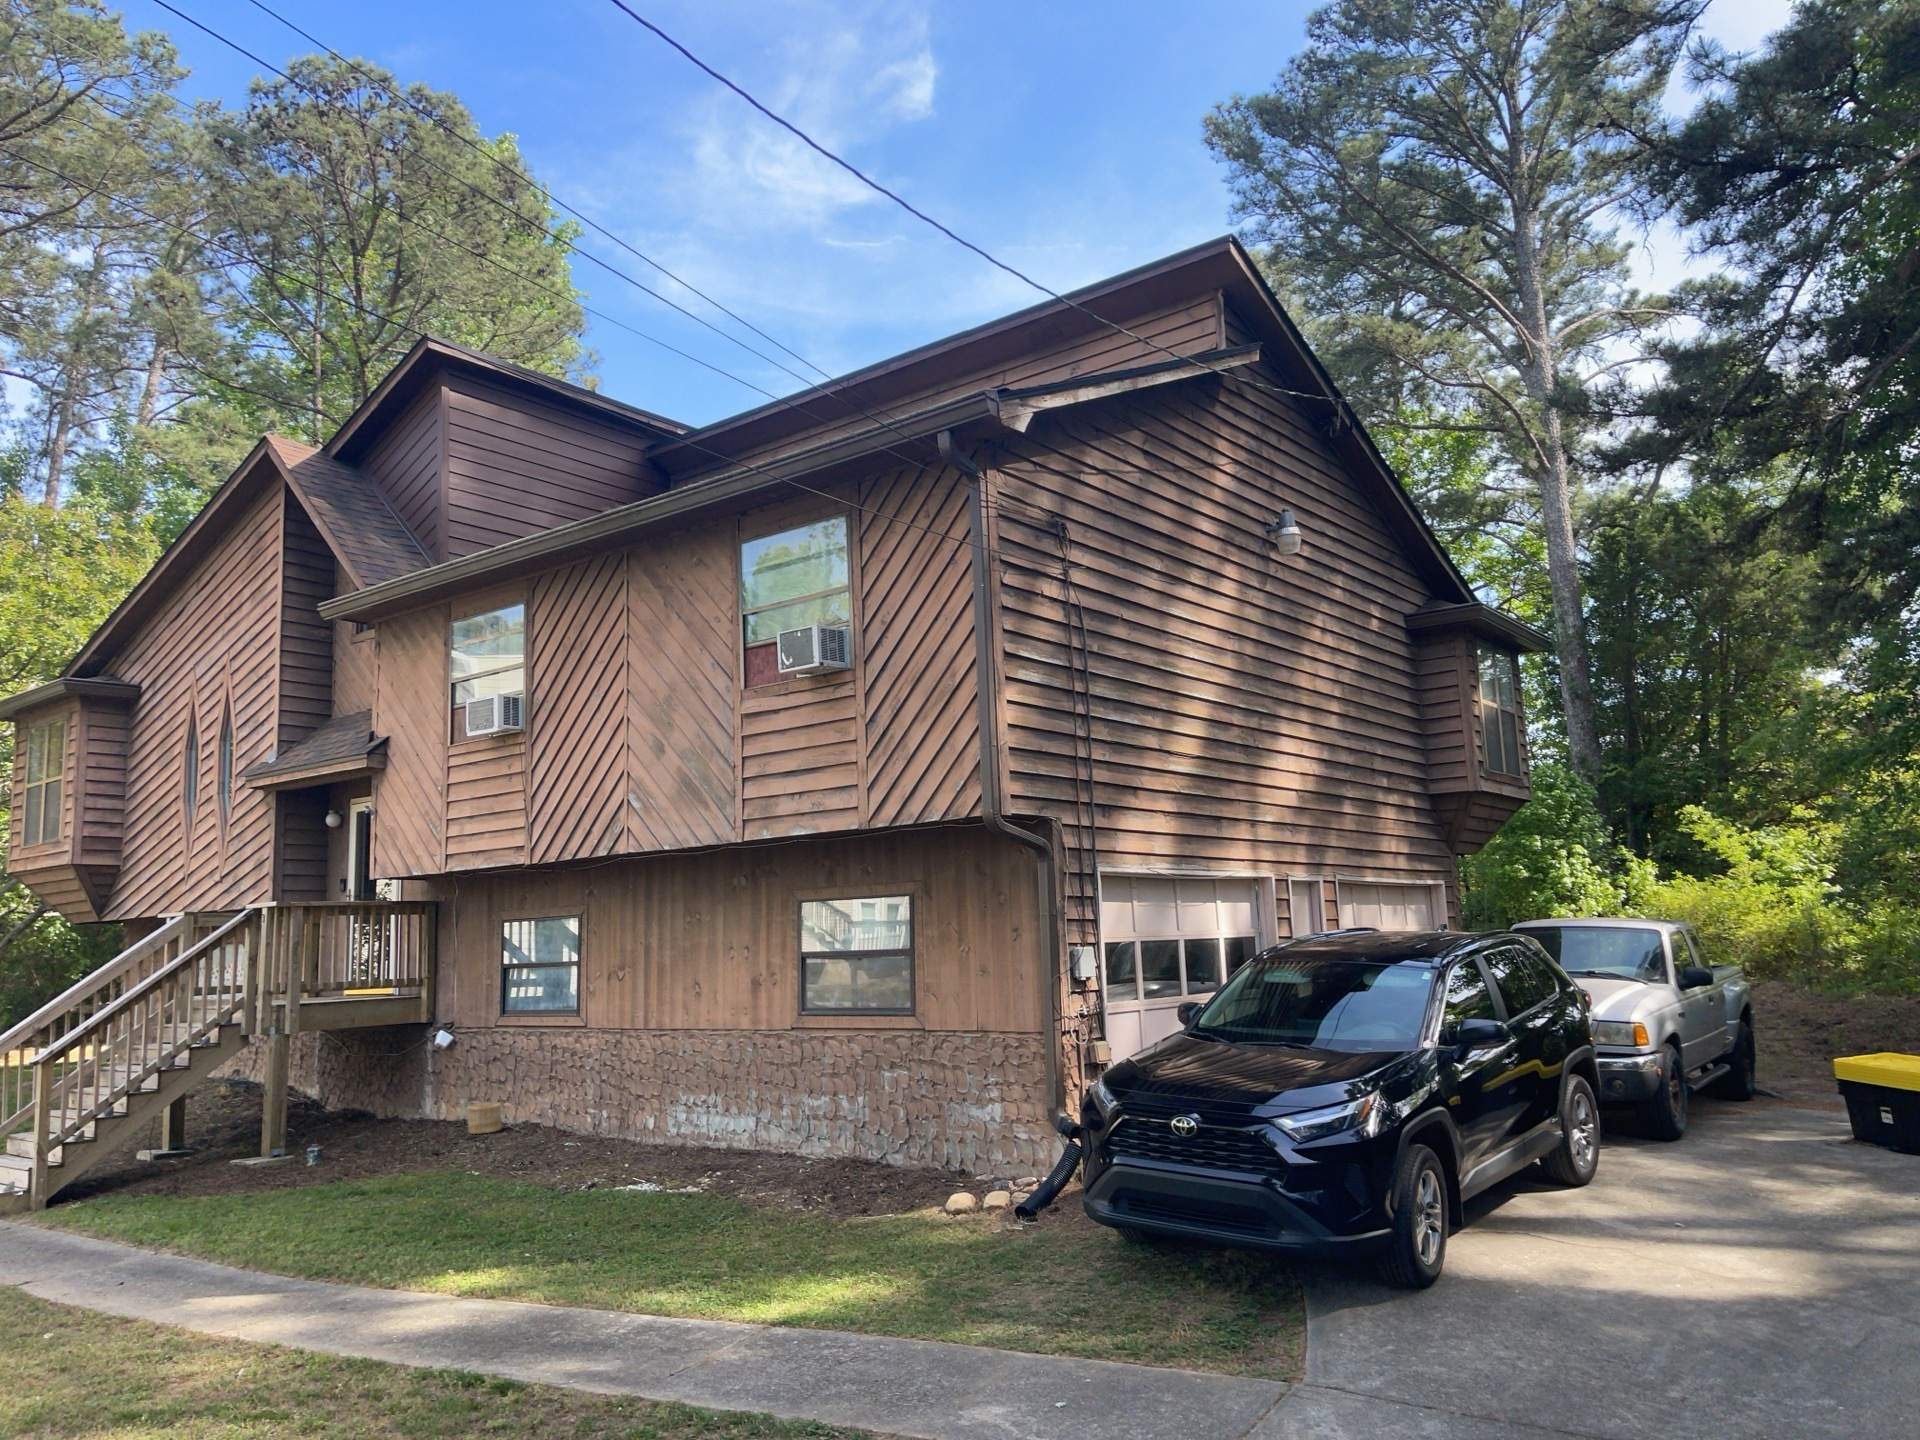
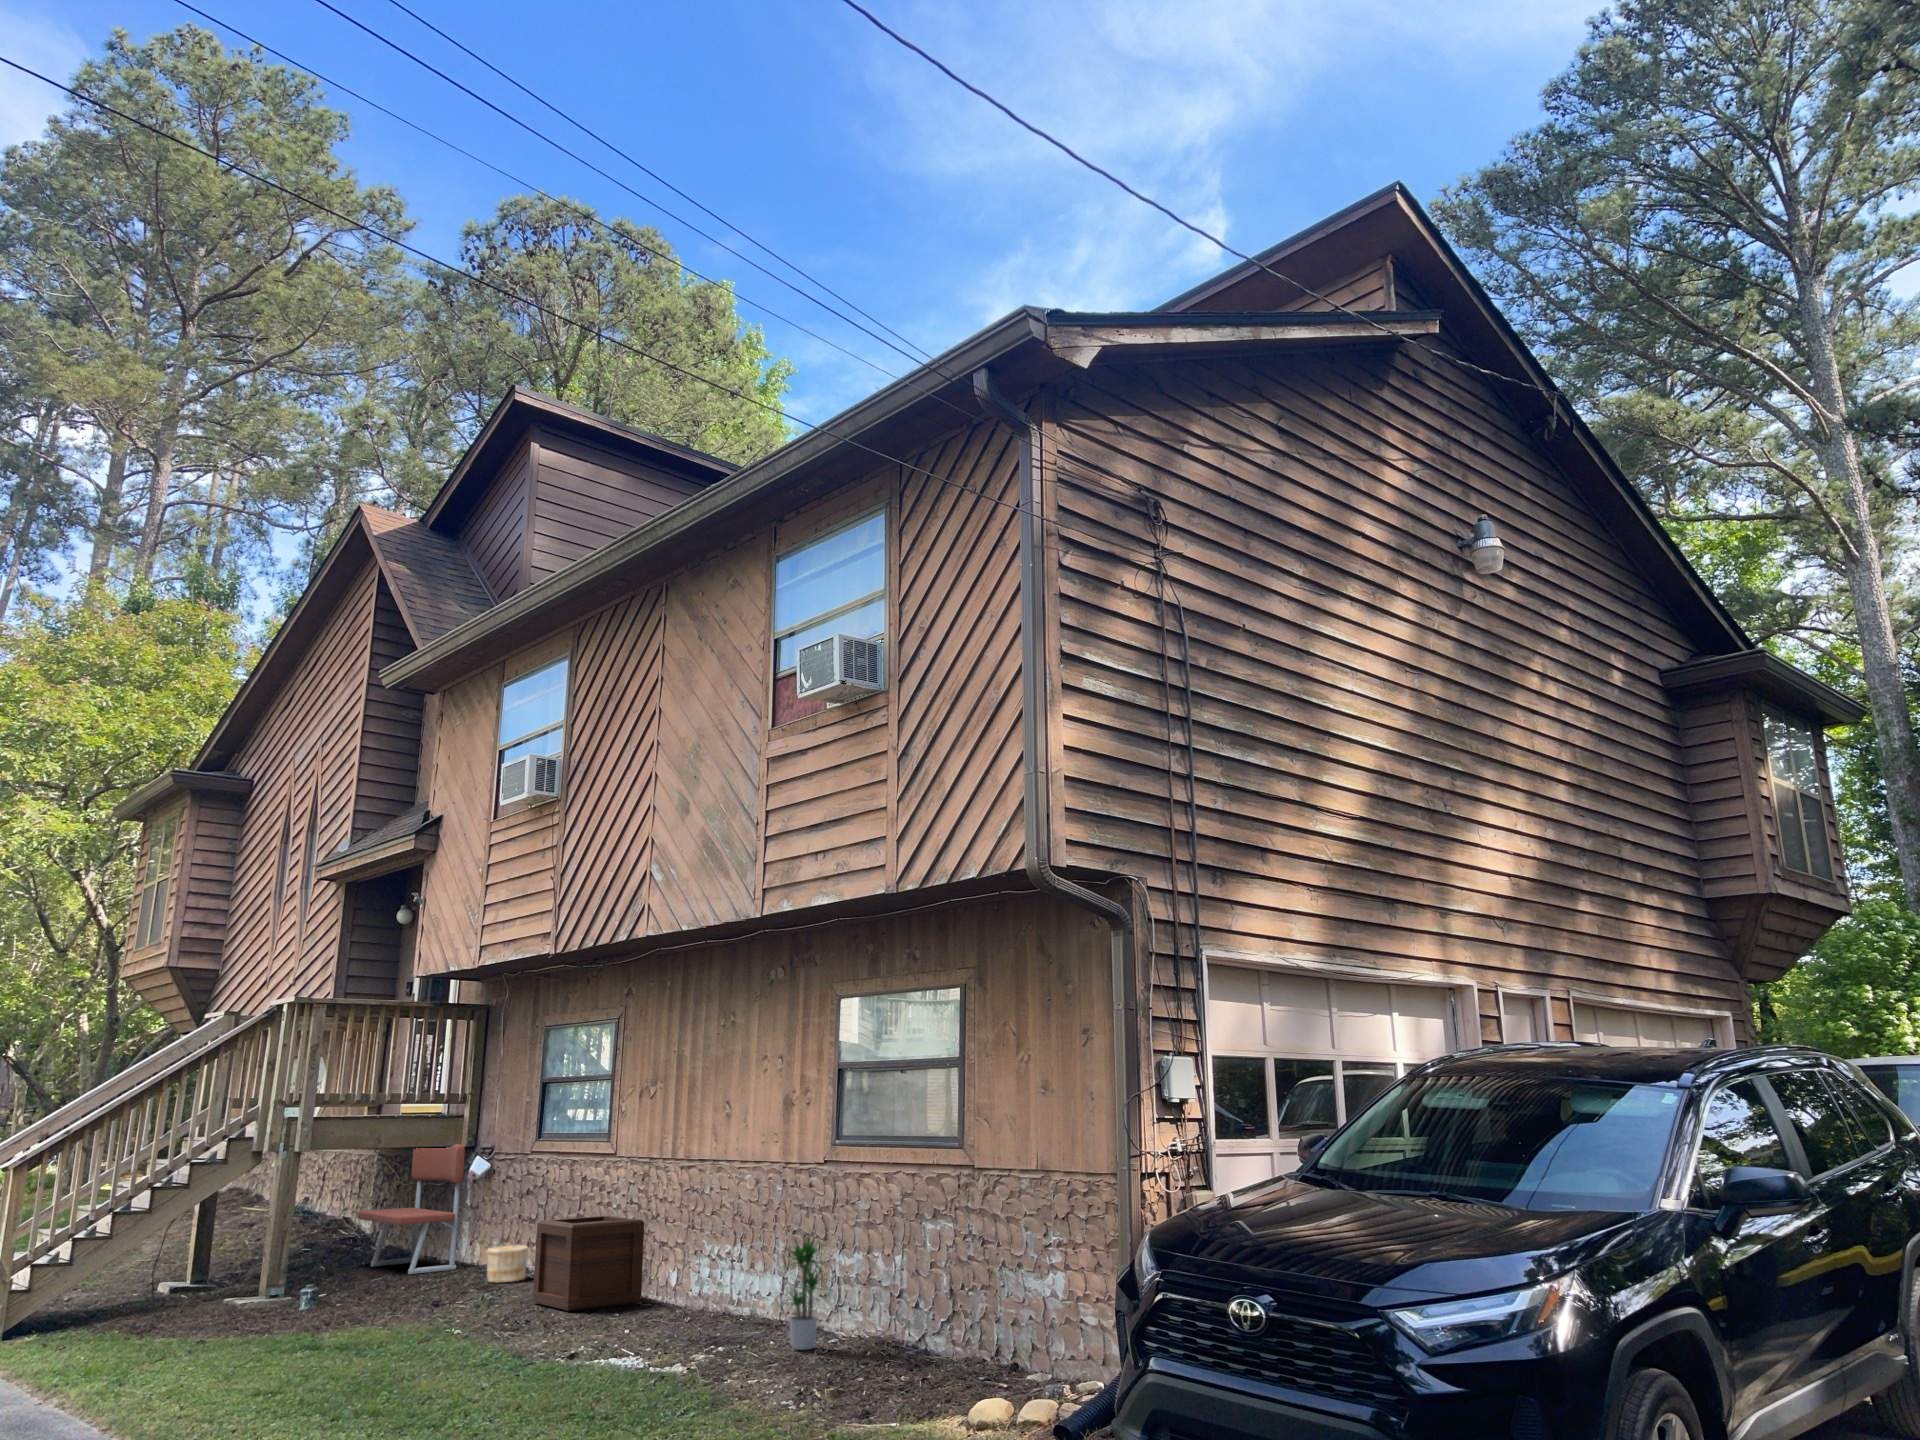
bench: none [331,1020,429,1131] -> present [358,1144,465,1274]
wooden crate: none [530,1076,622,1153] -> present [533,1216,644,1311]
potted plant: none [760,1080,814,1170] -> present [780,1234,833,1350]

